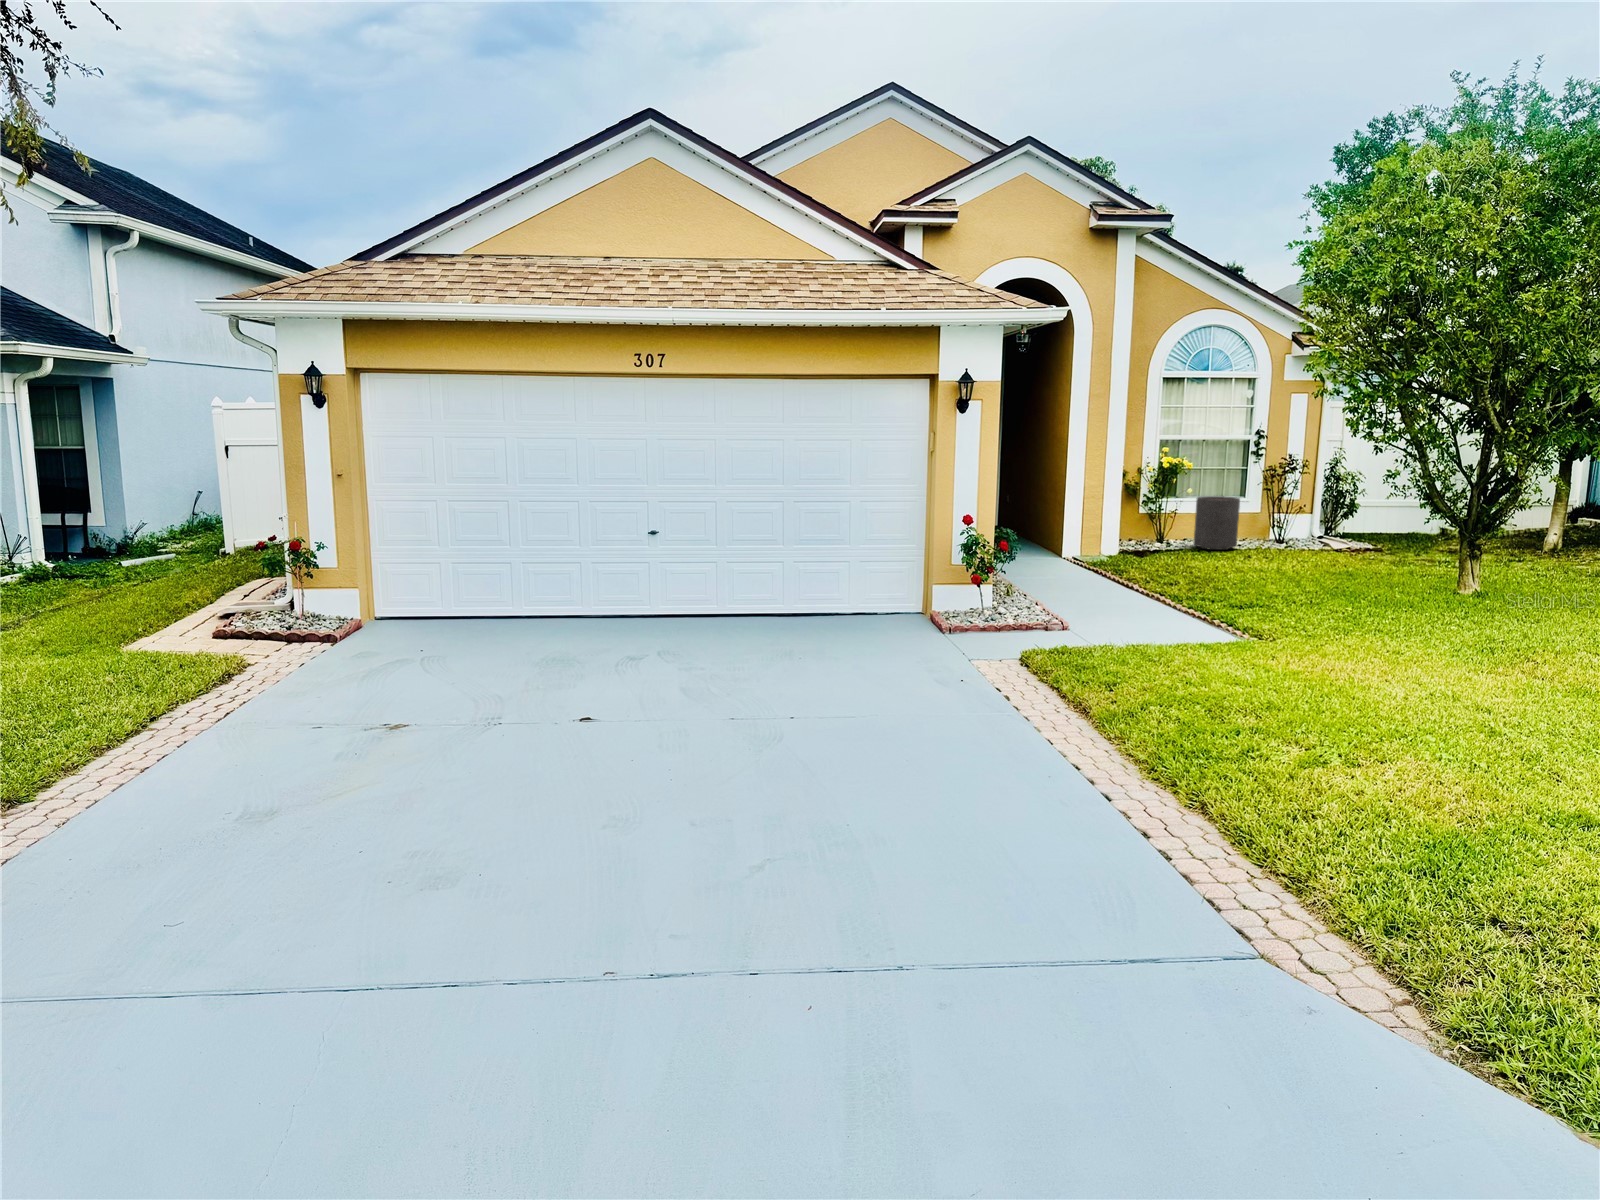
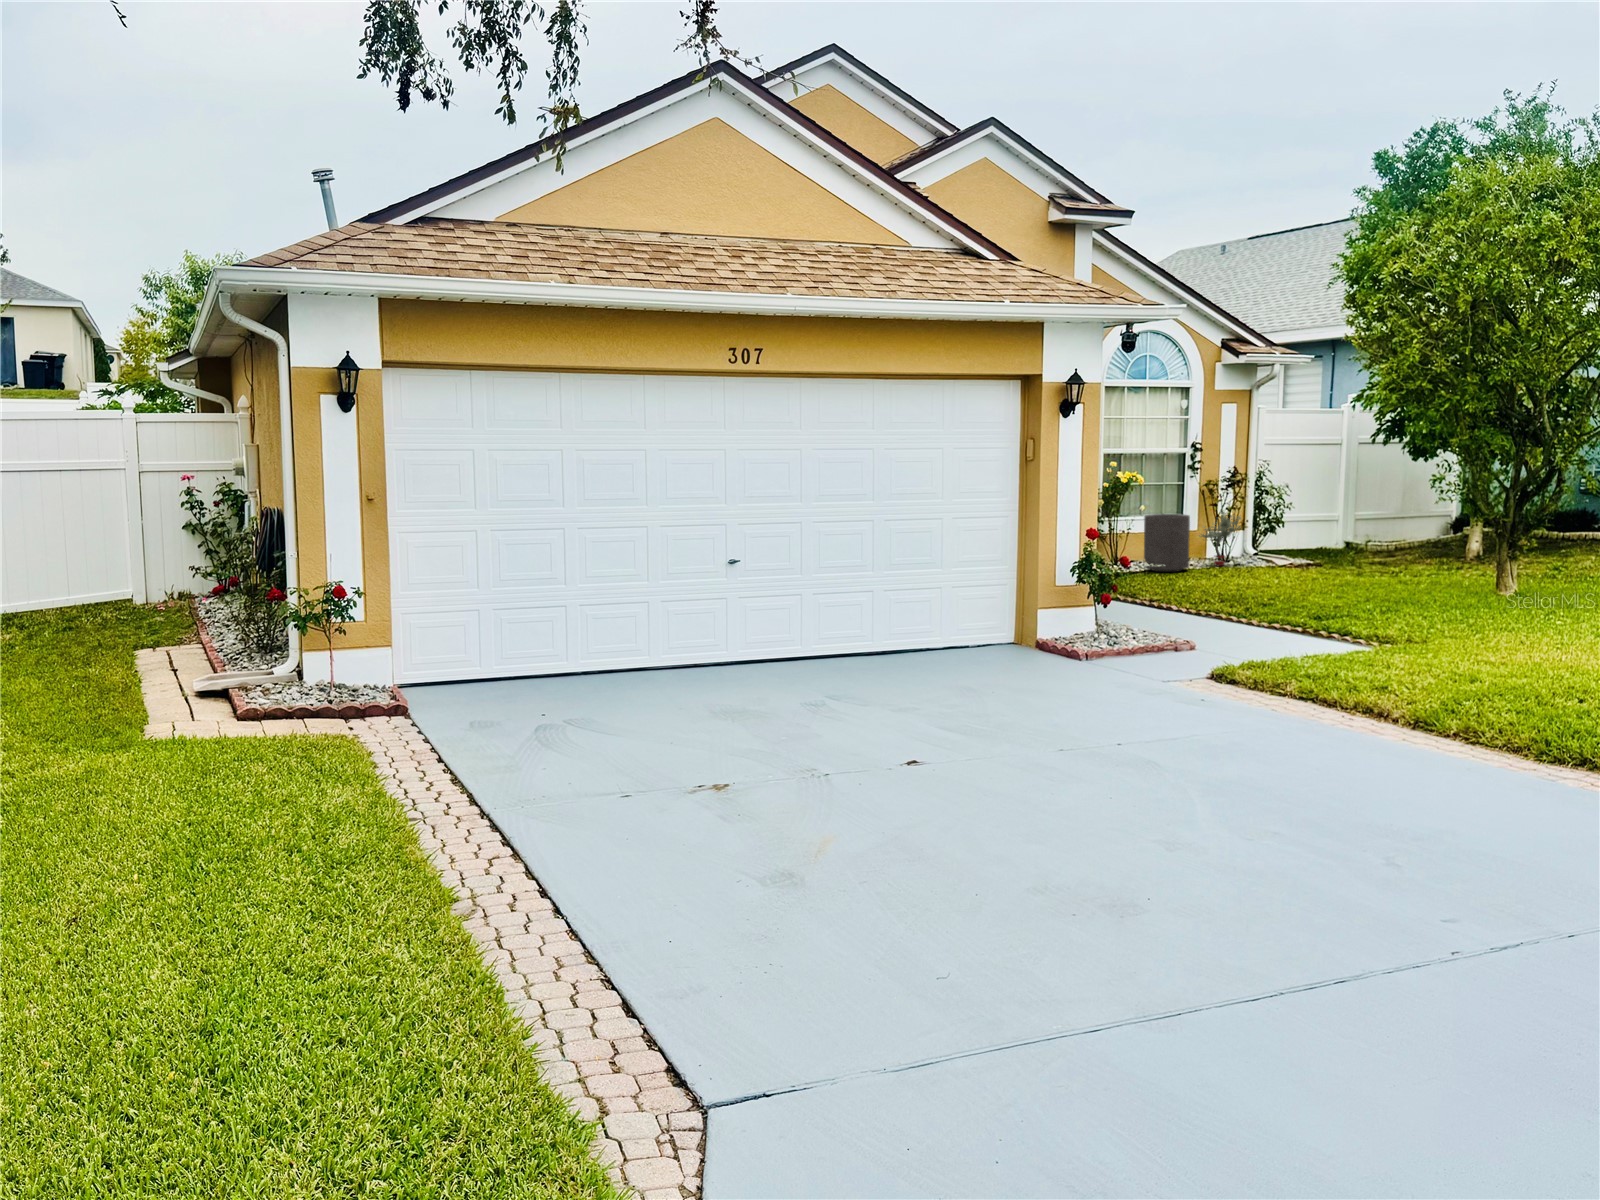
potted tree: none [1257,493,1304,547] -> present [1201,510,1241,566]

